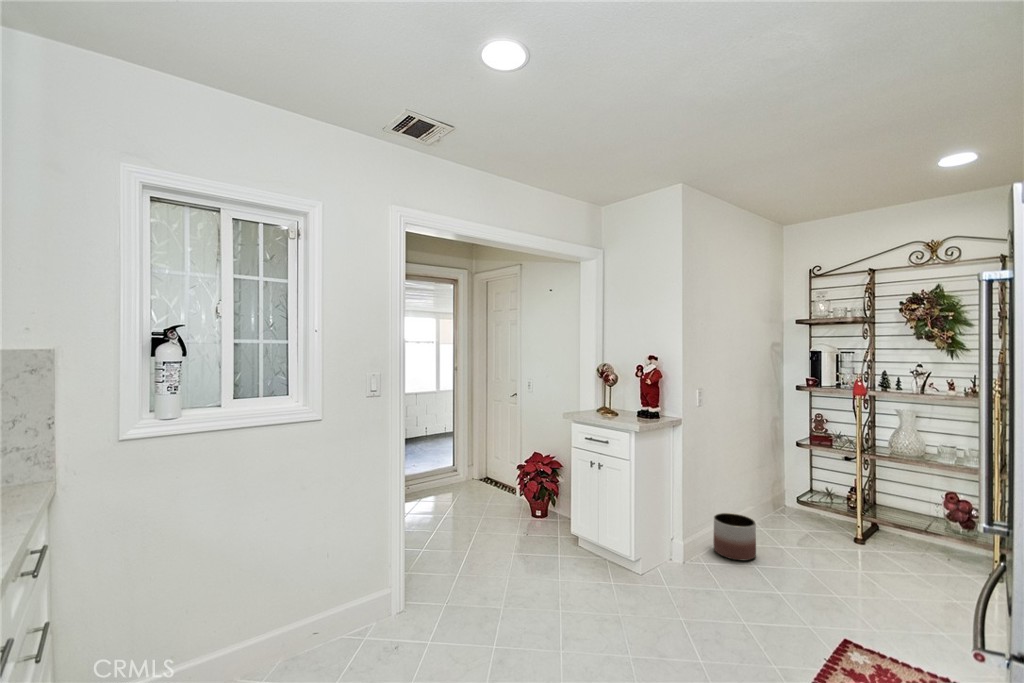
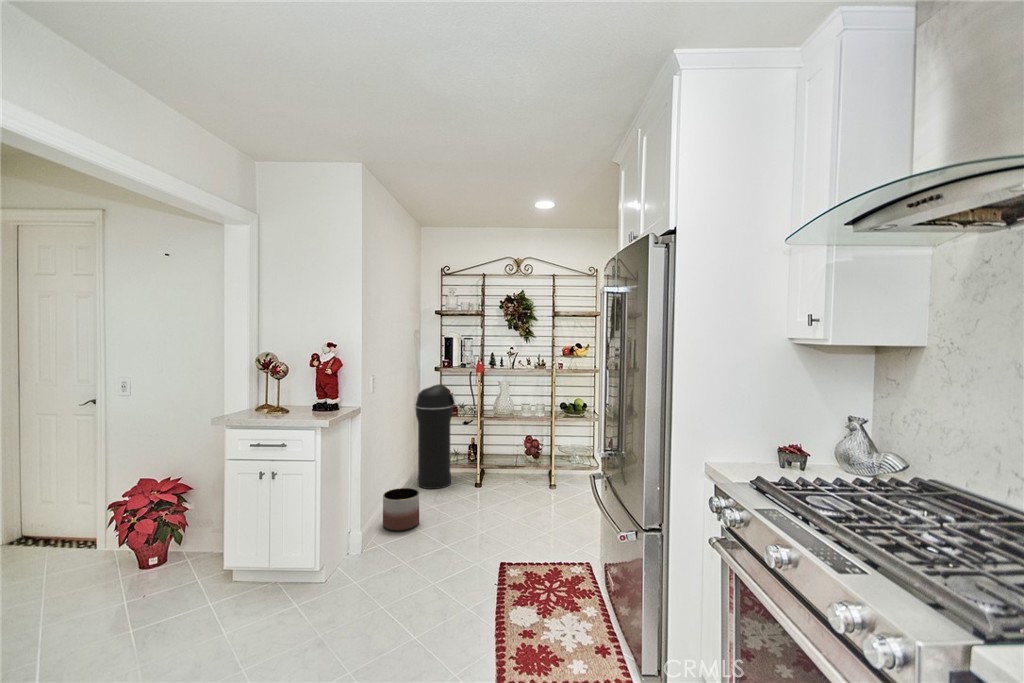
trash can: none [769,406,824,531] -> present [416,384,456,489]

